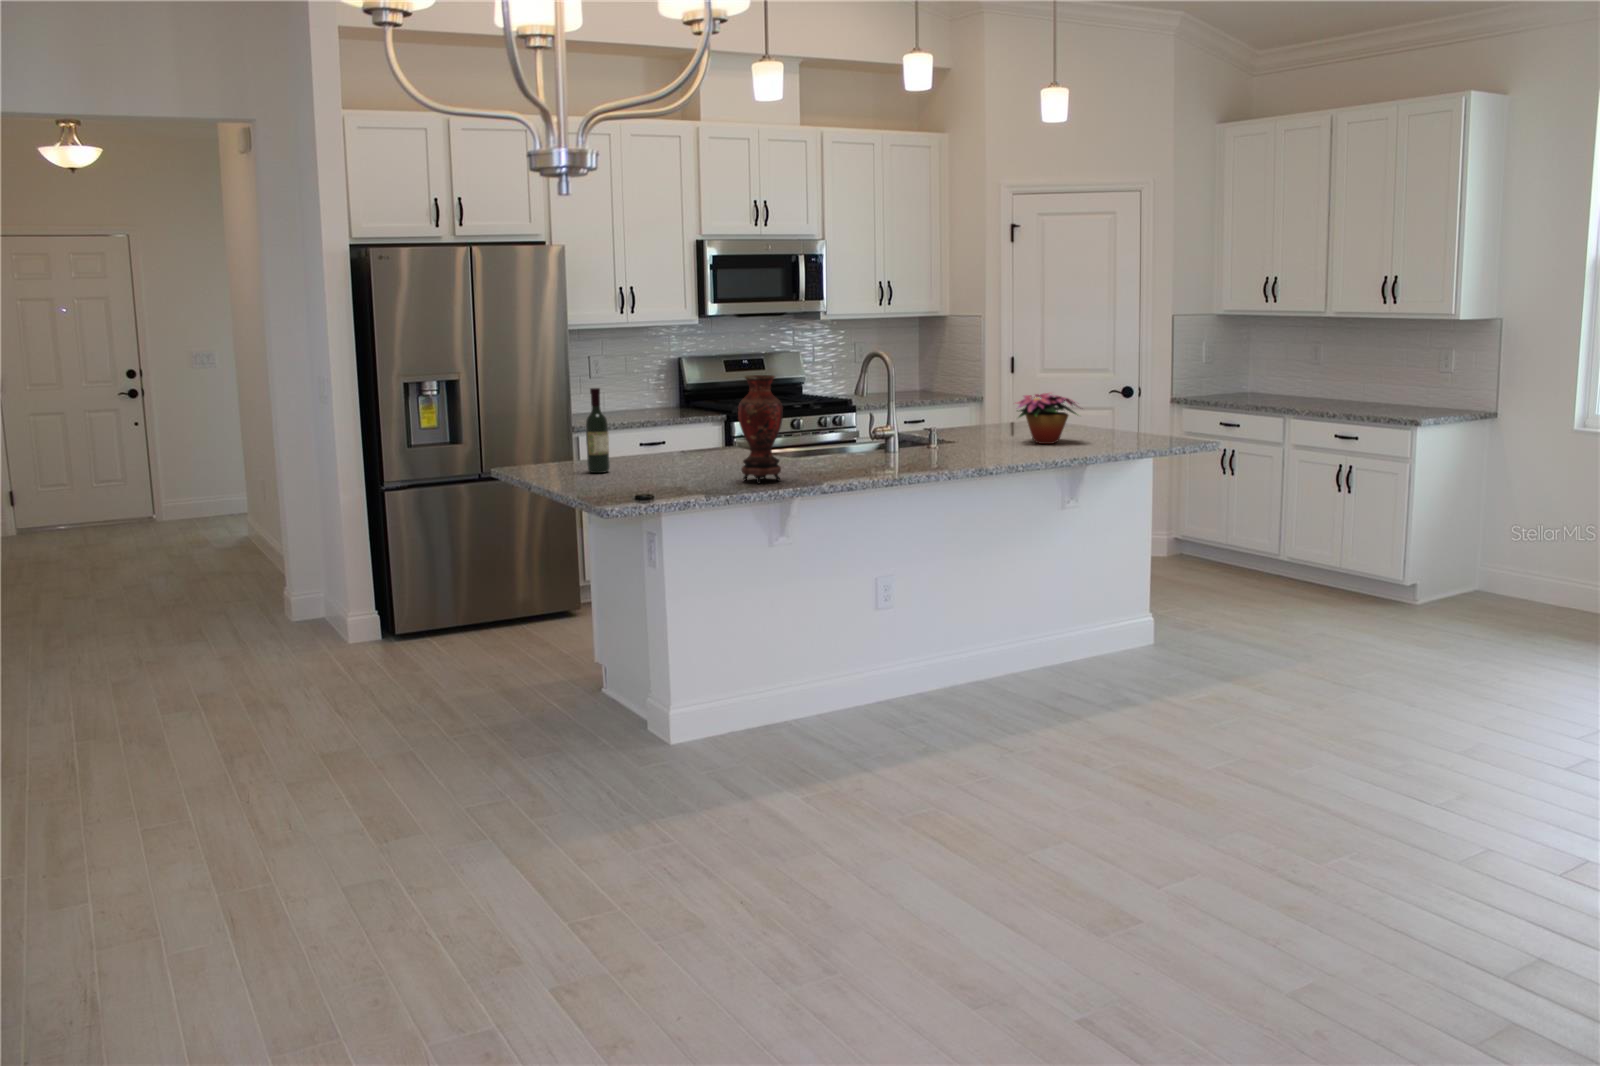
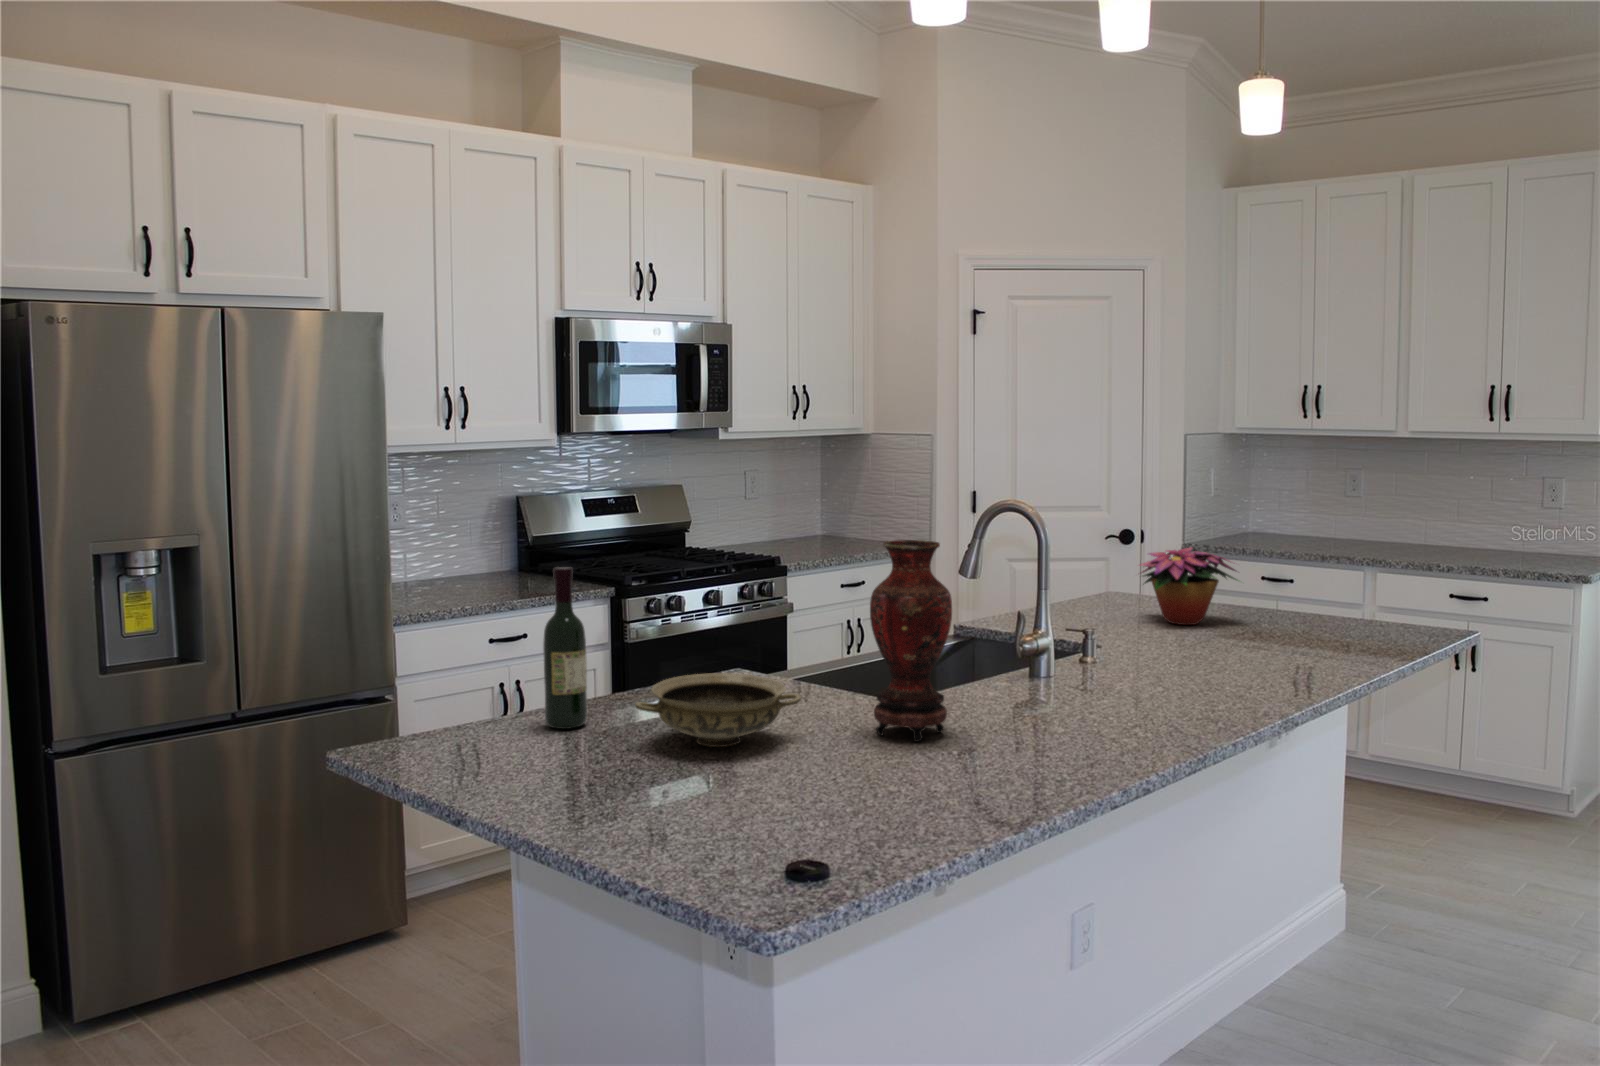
ceramic bowl: none [616,446,705,482] -> present [635,673,801,747]

